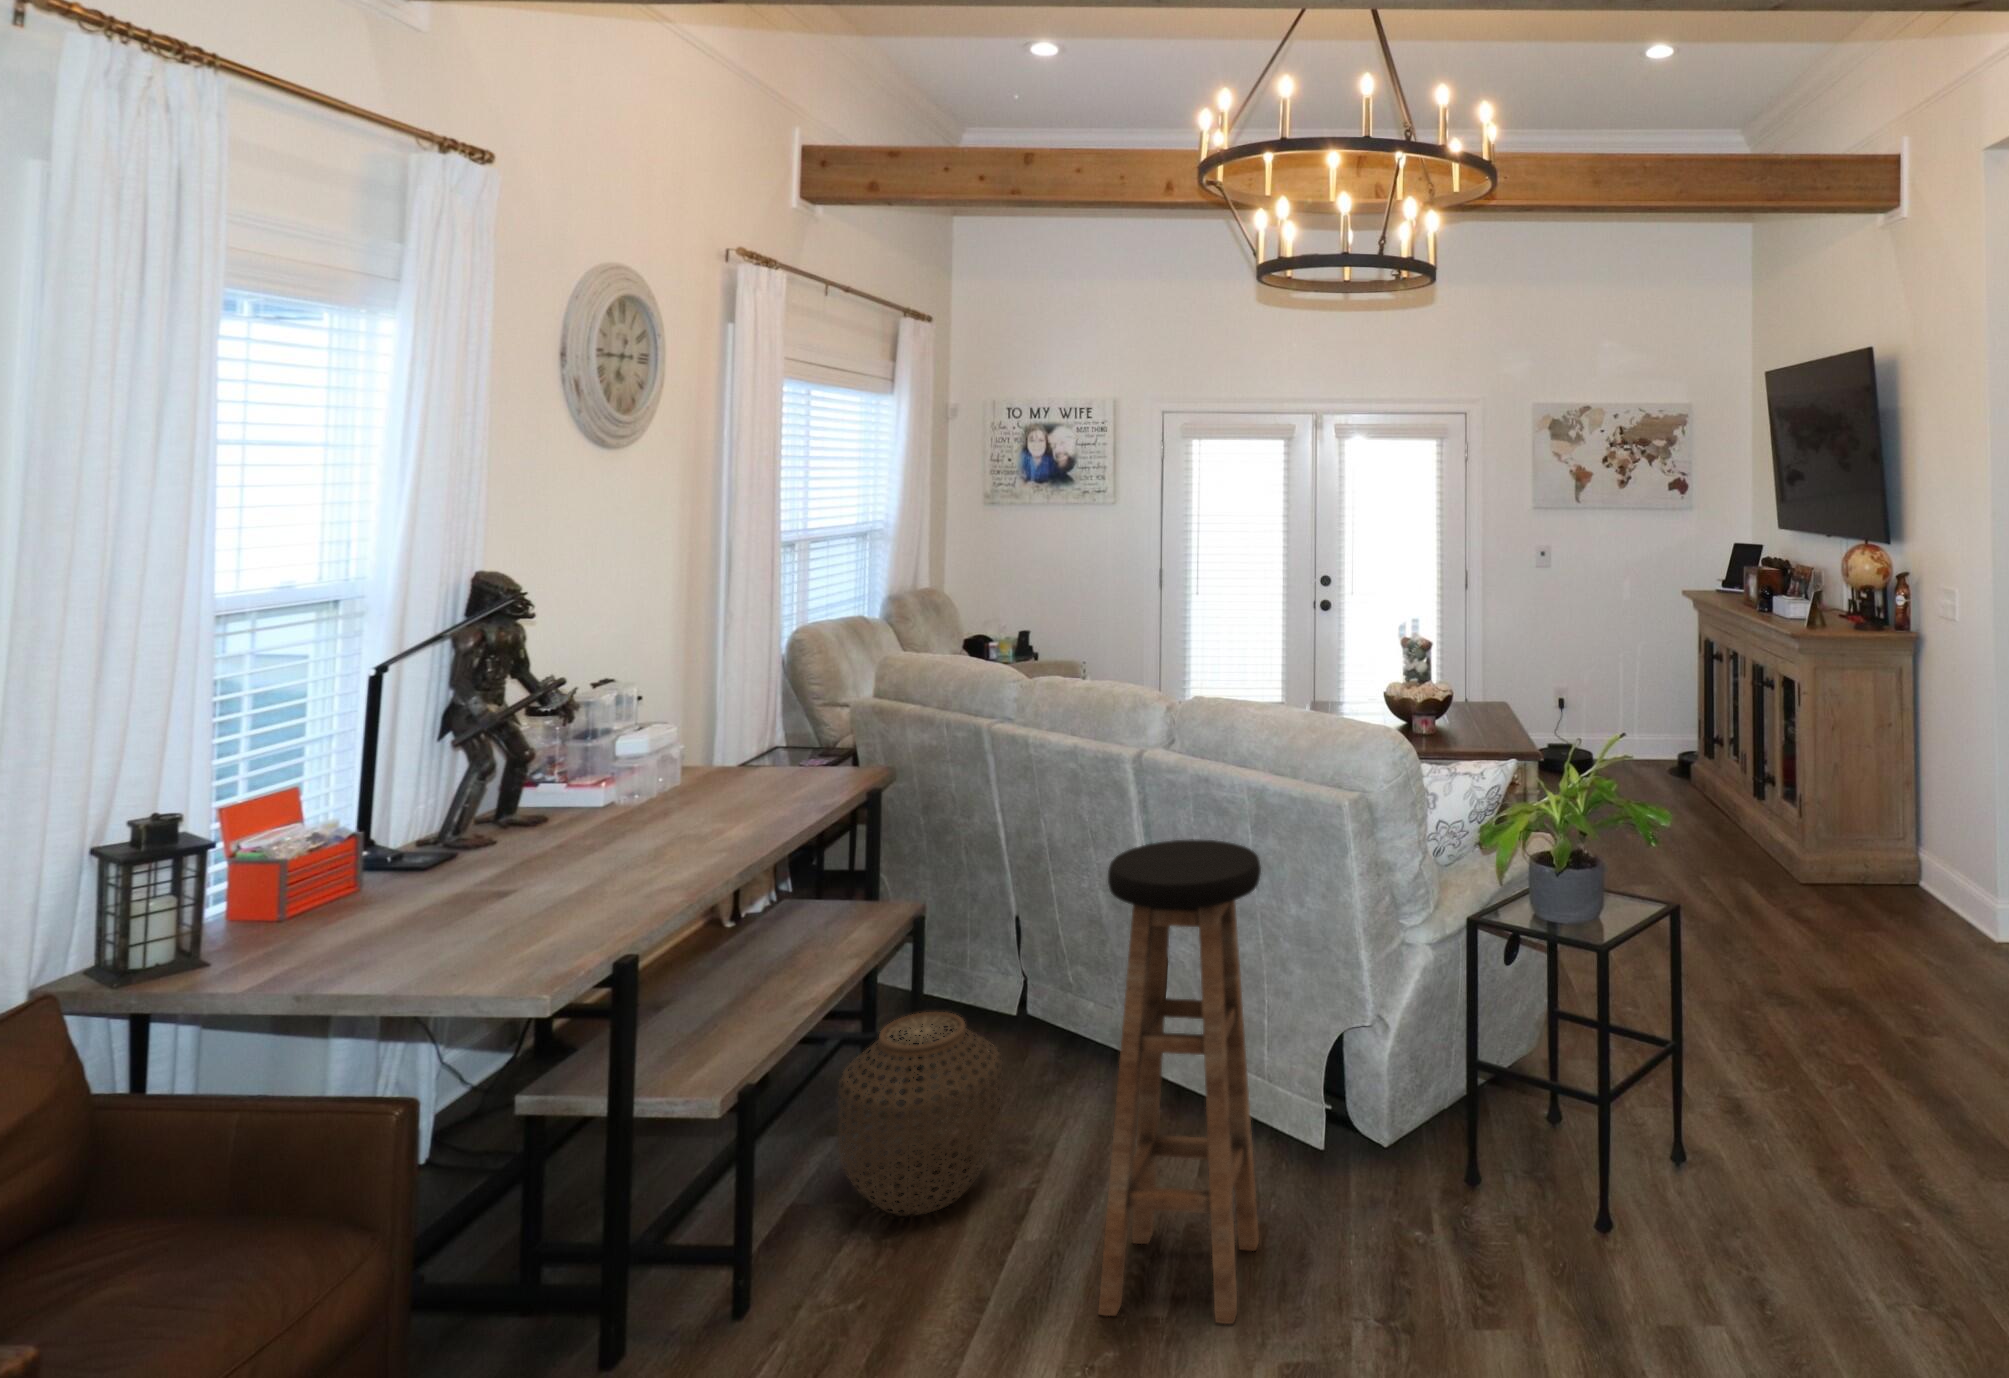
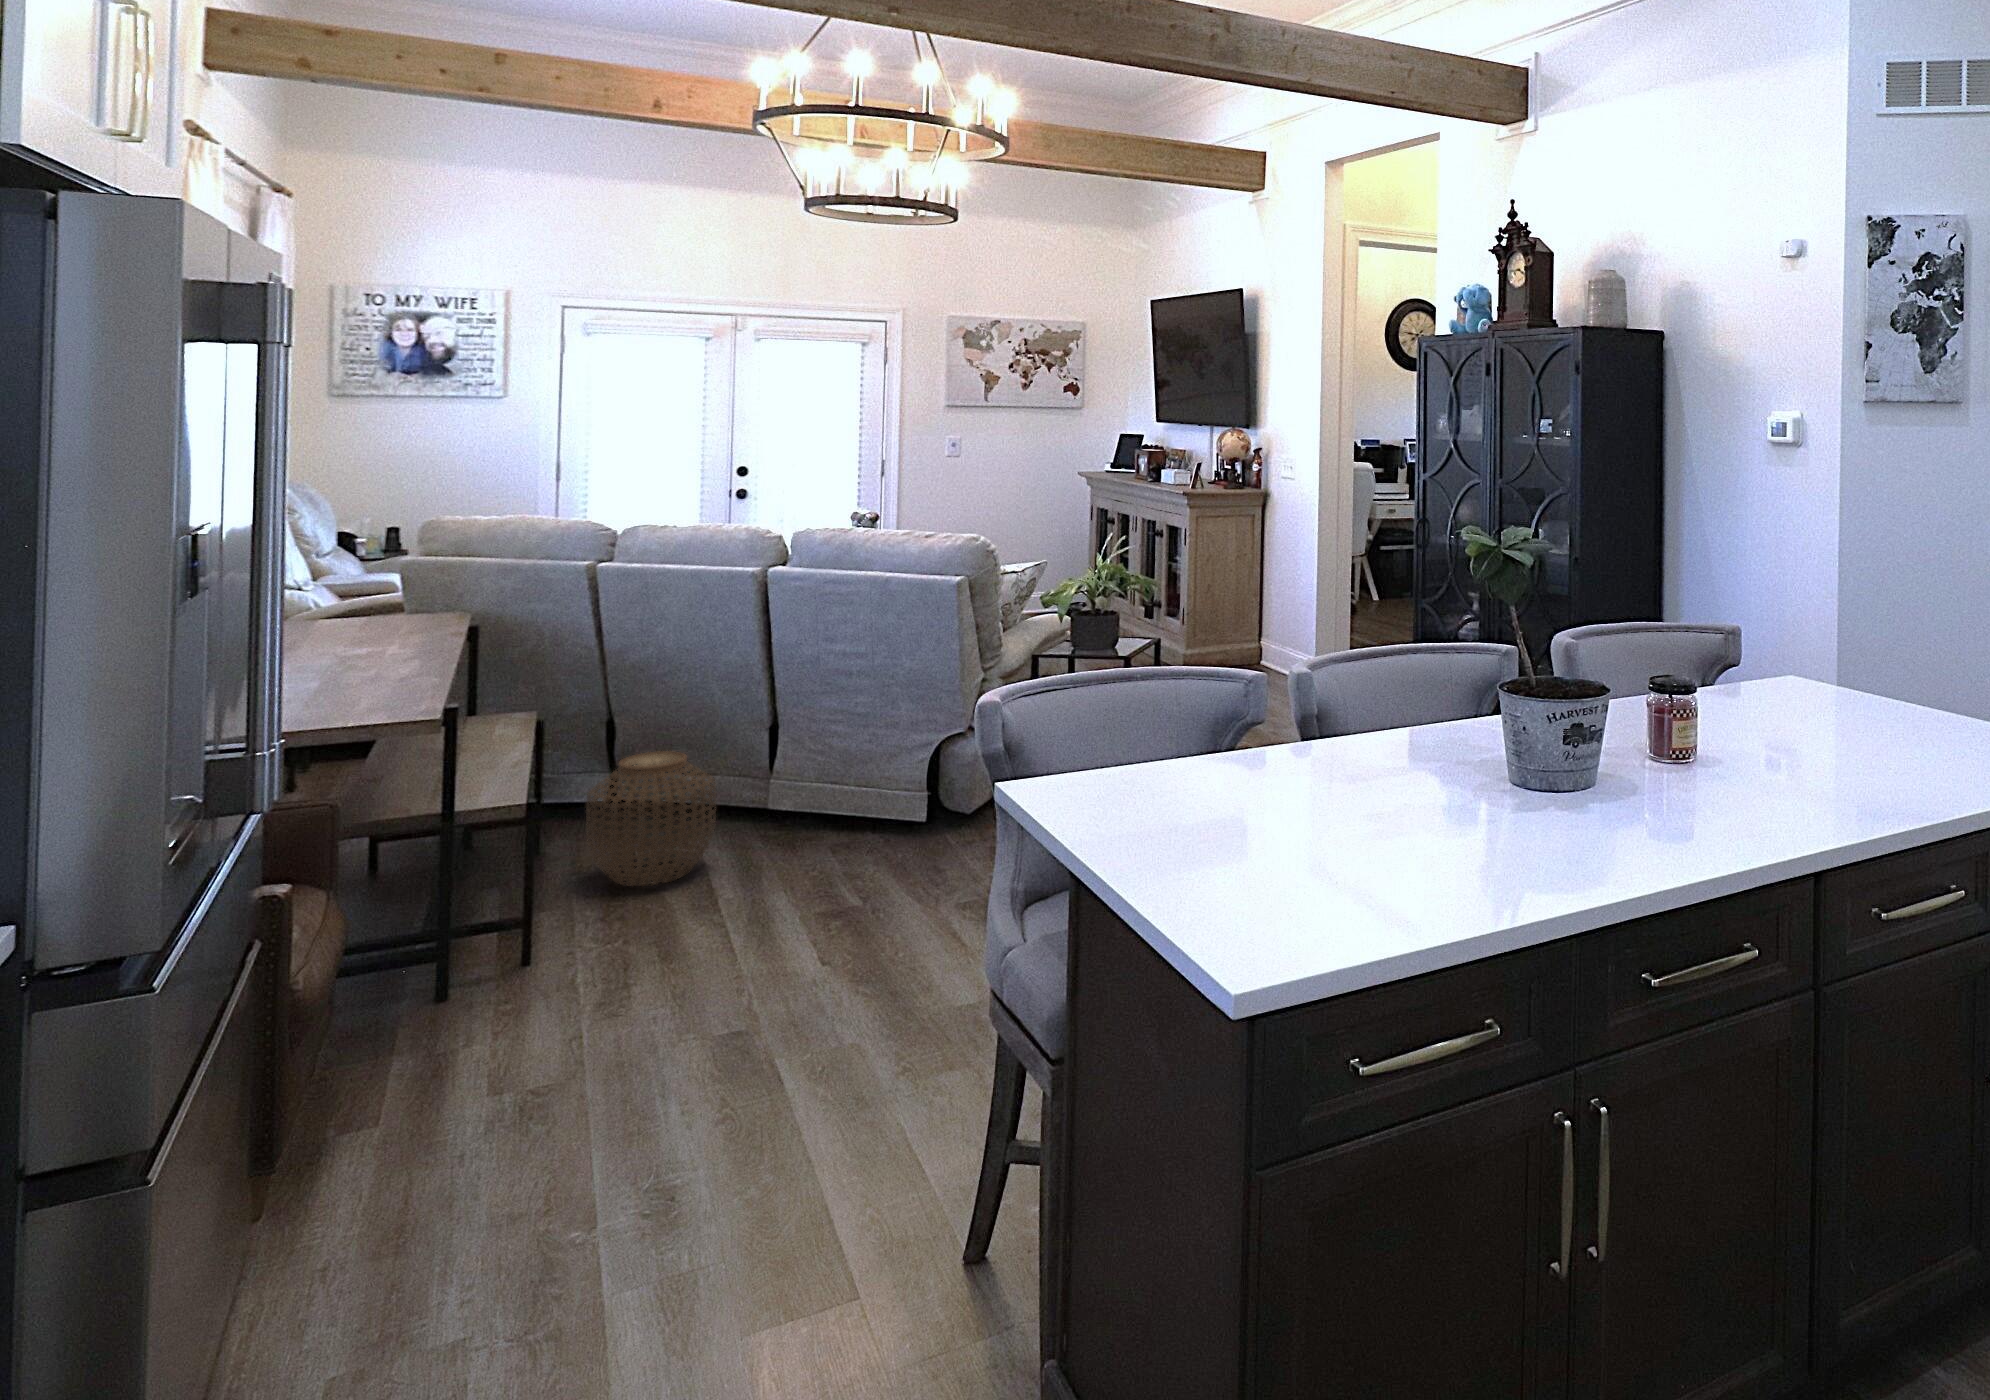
bar stool: present [1098,839,1261,1324] -> none [839,601,944,890]

